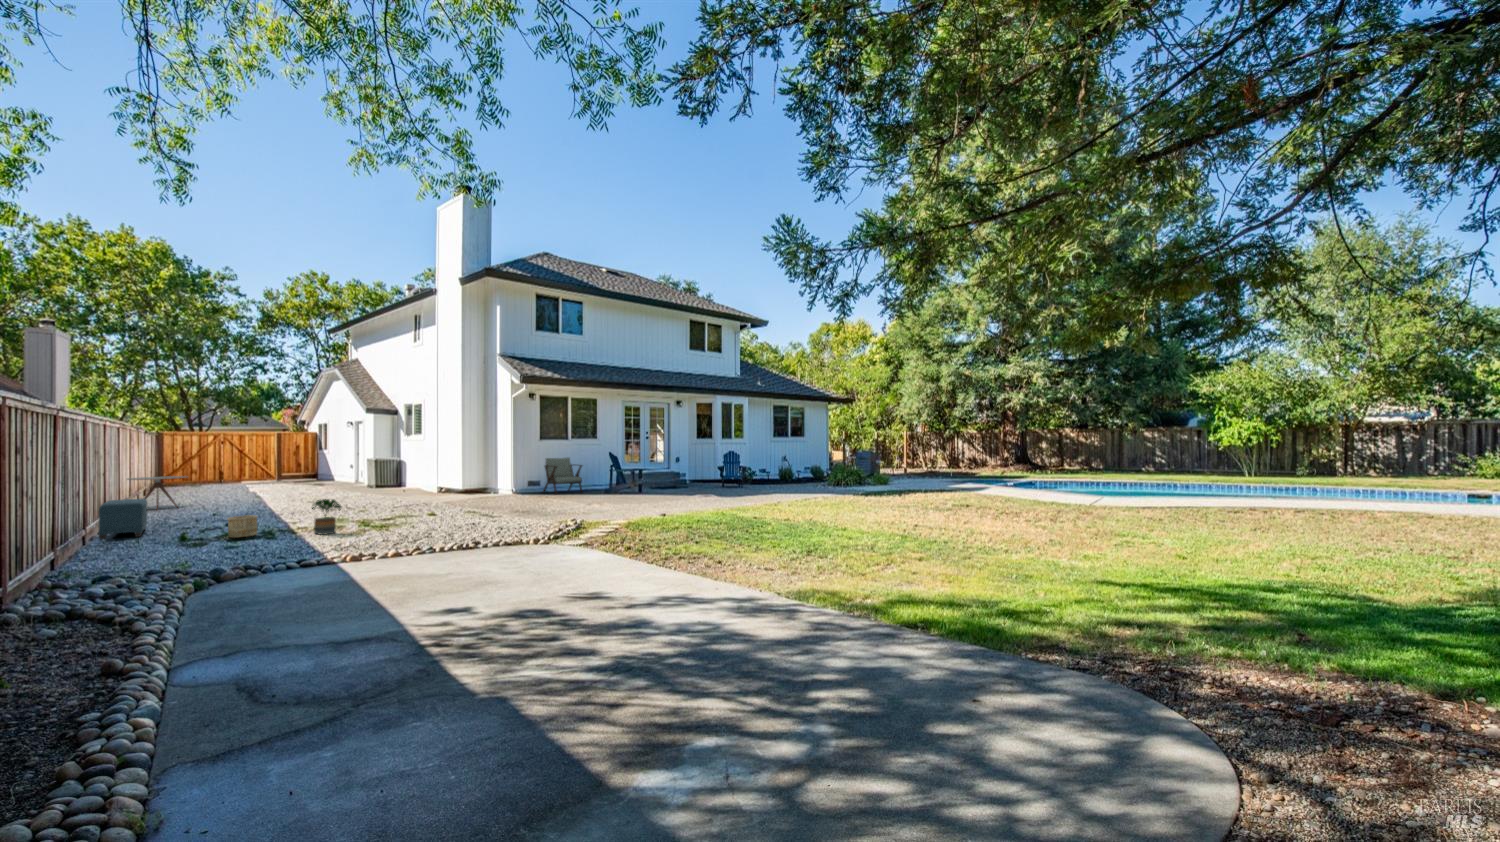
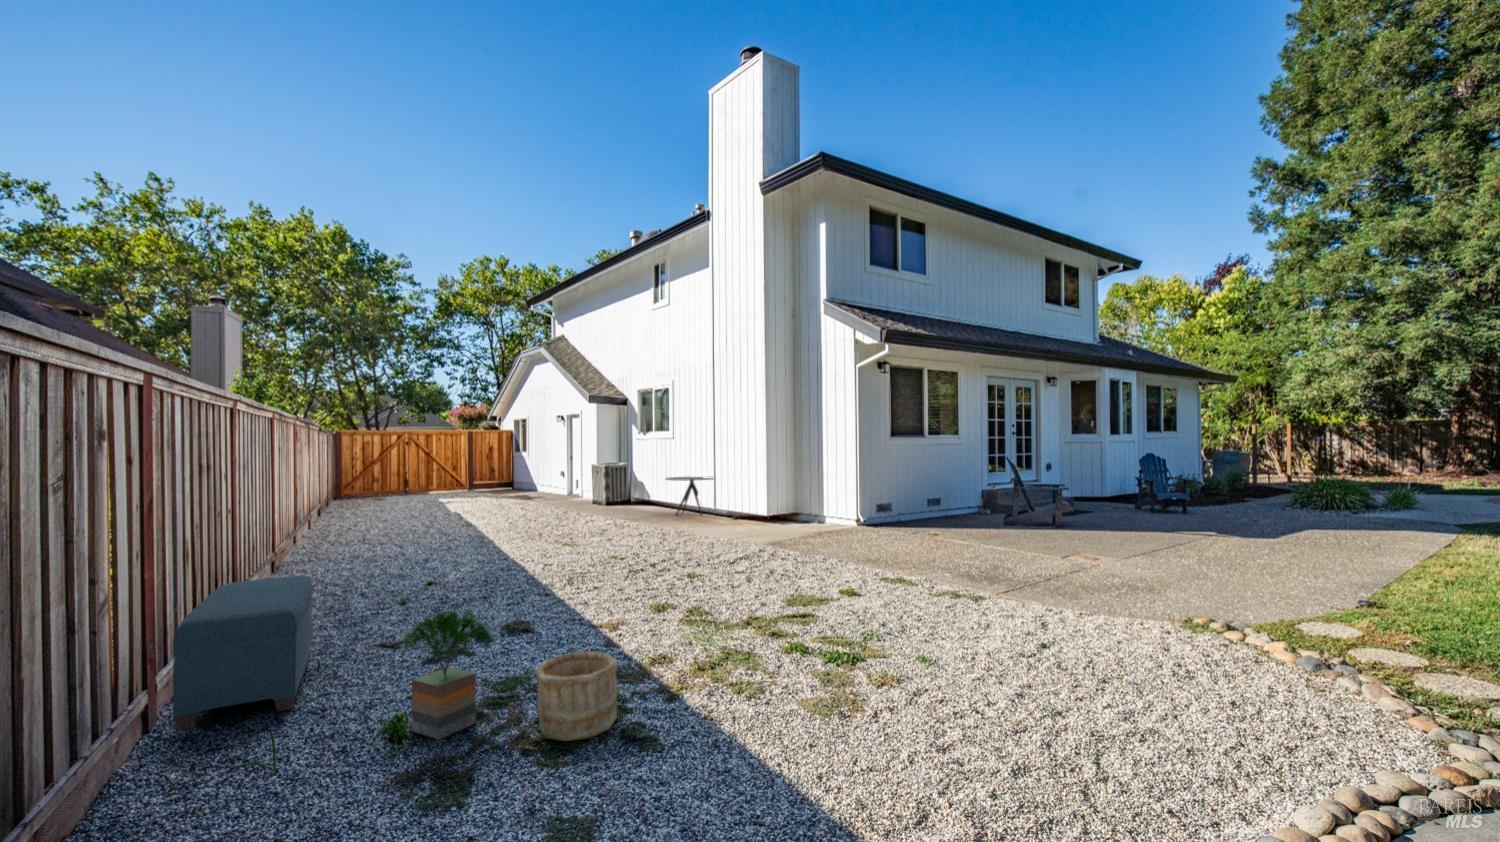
lounge chair: present [543,457,582,494] -> none [899,464,968,526]
round table: present [127,476,187,509] -> present [666,476,713,515]
potted tree: present [312,499,341,535] -> present [402,611,494,740]

